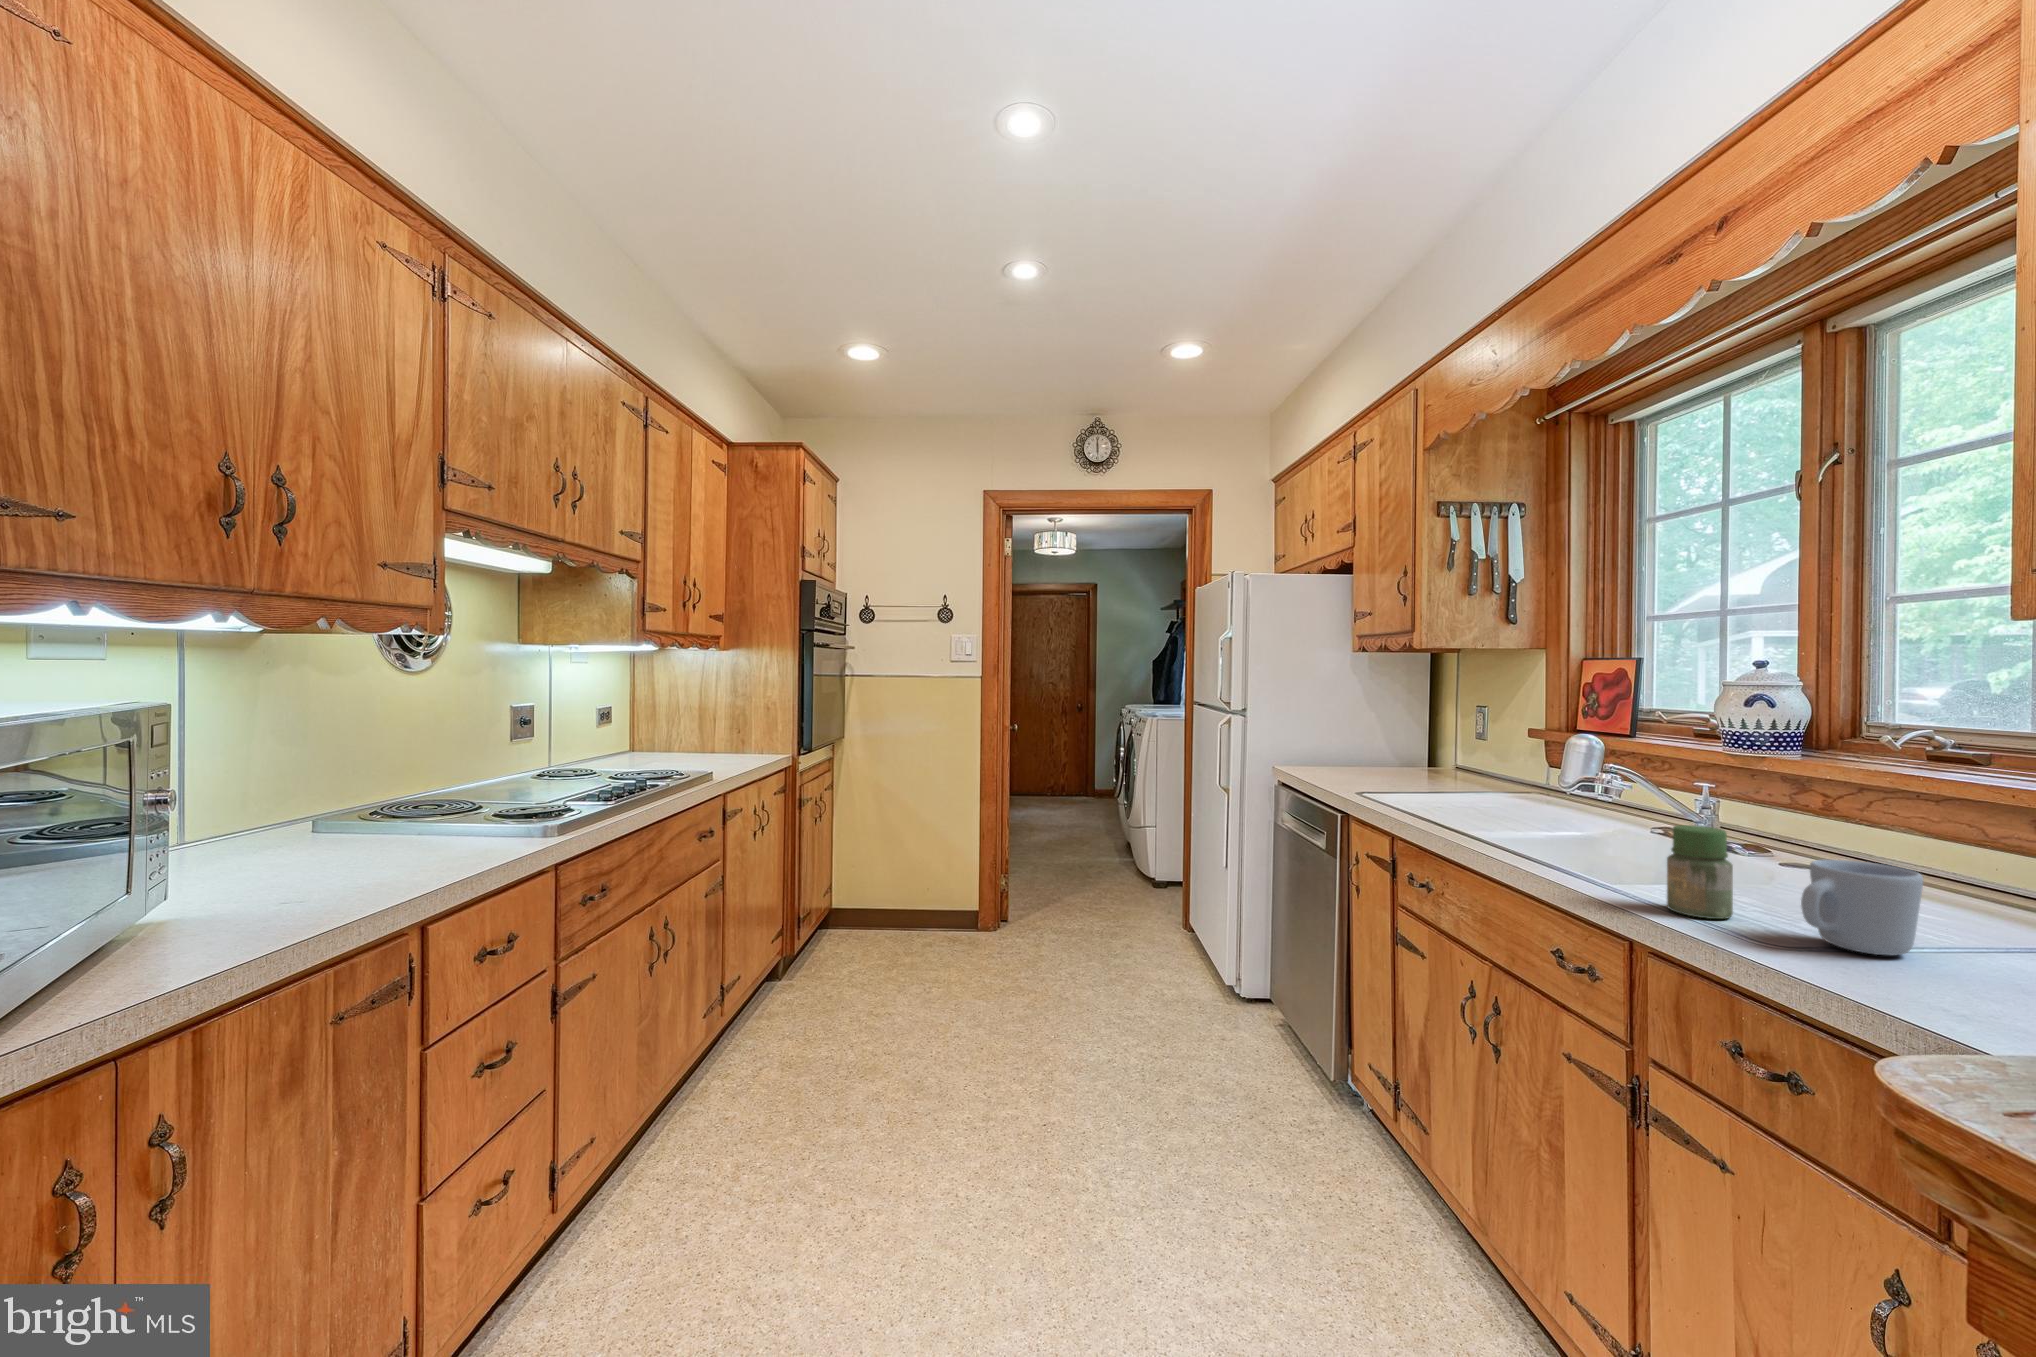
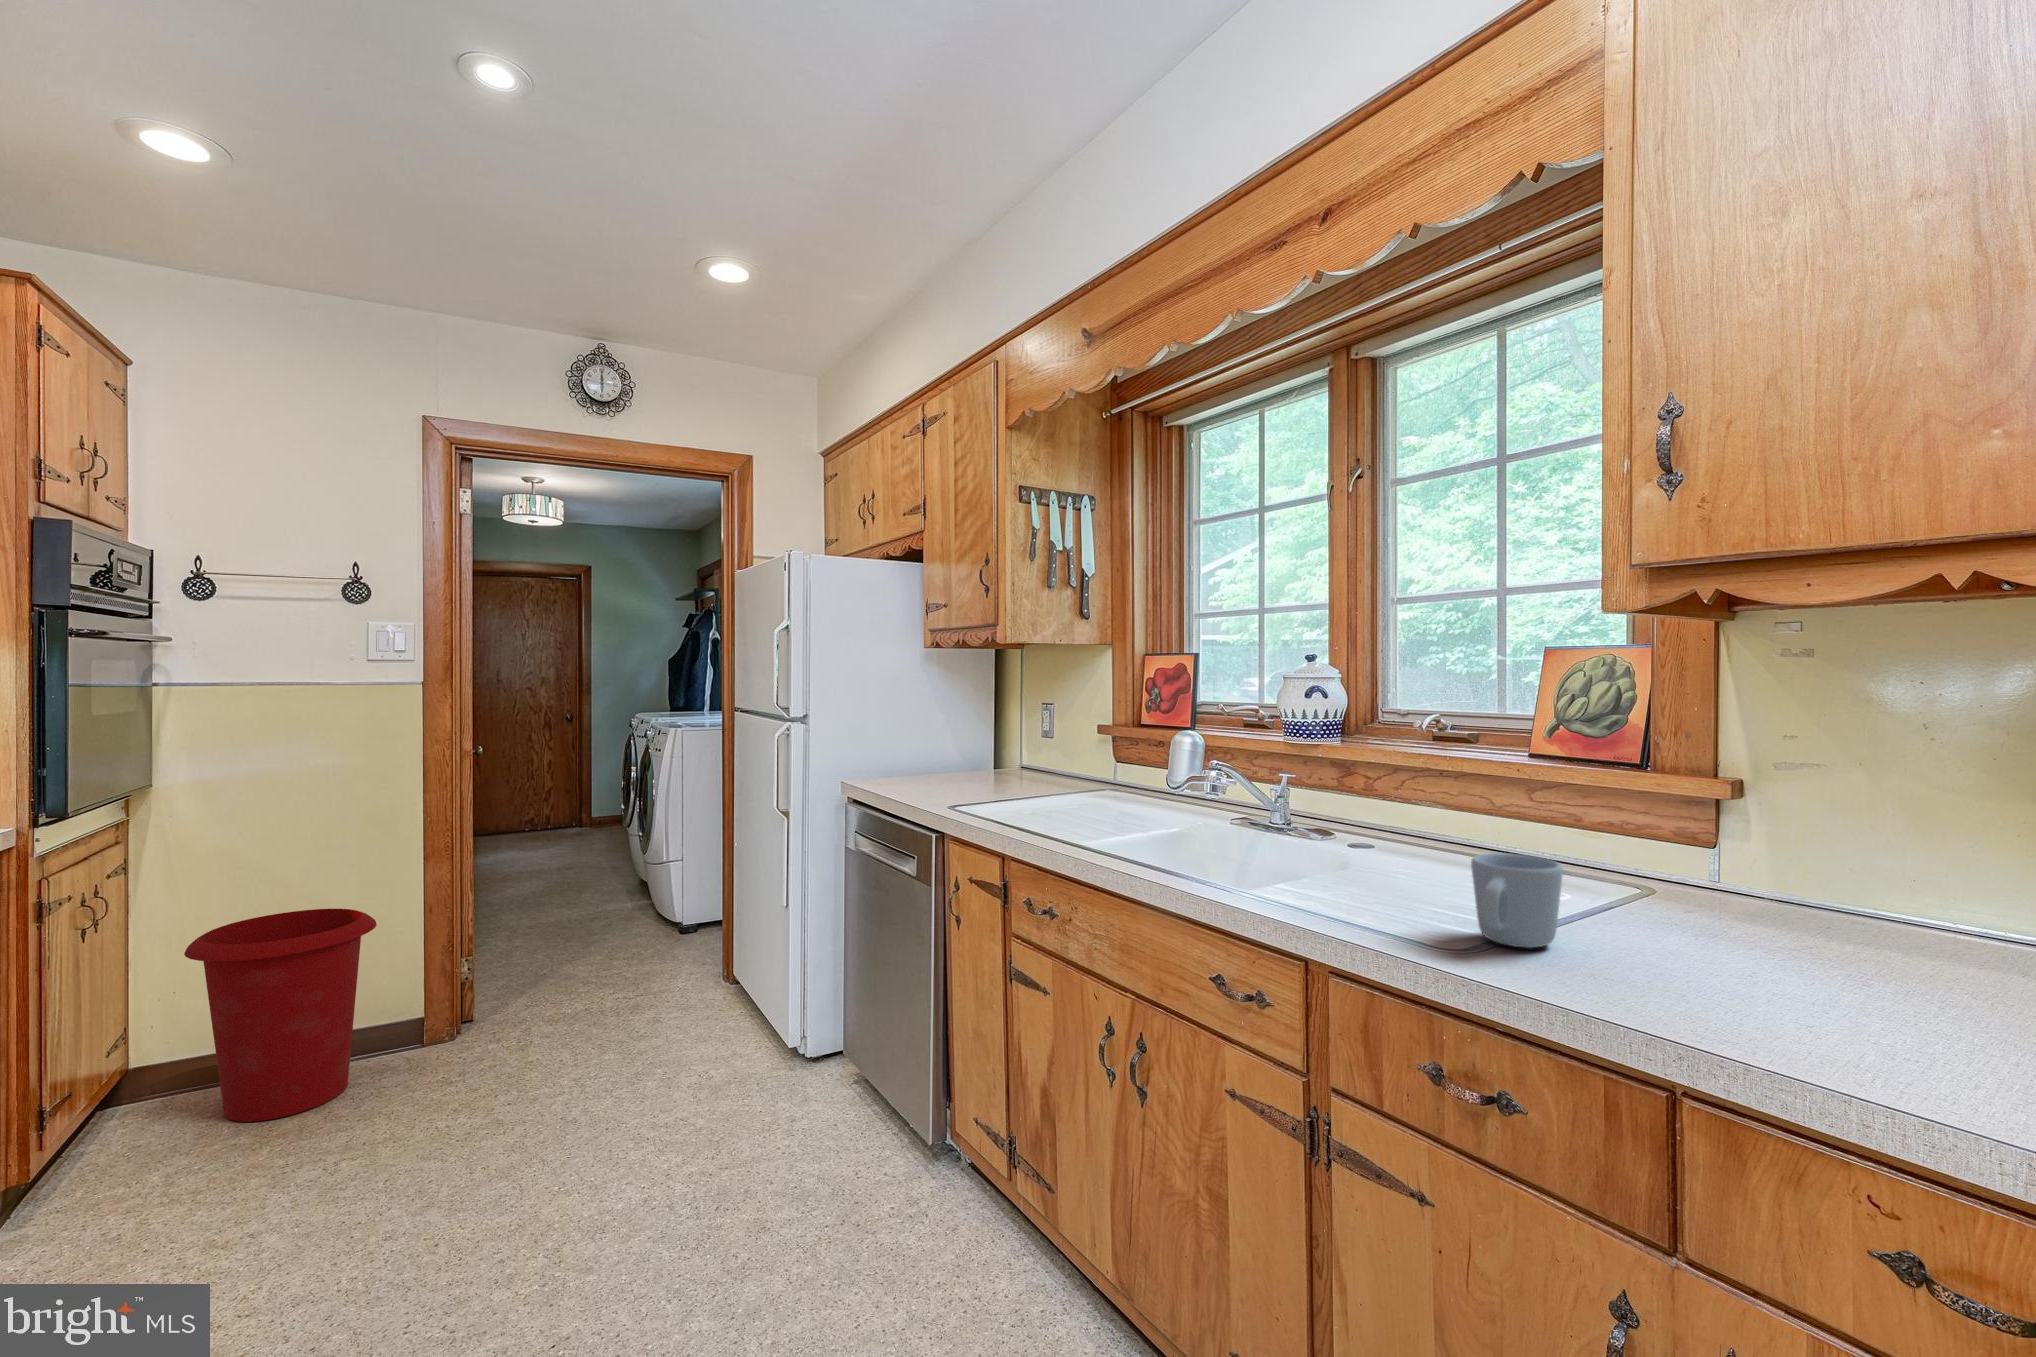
jar: present [1667,825,1733,919] -> none [1338,829,1396,928]
waste bin: none [855,826,953,956] -> present [184,909,377,1122]

